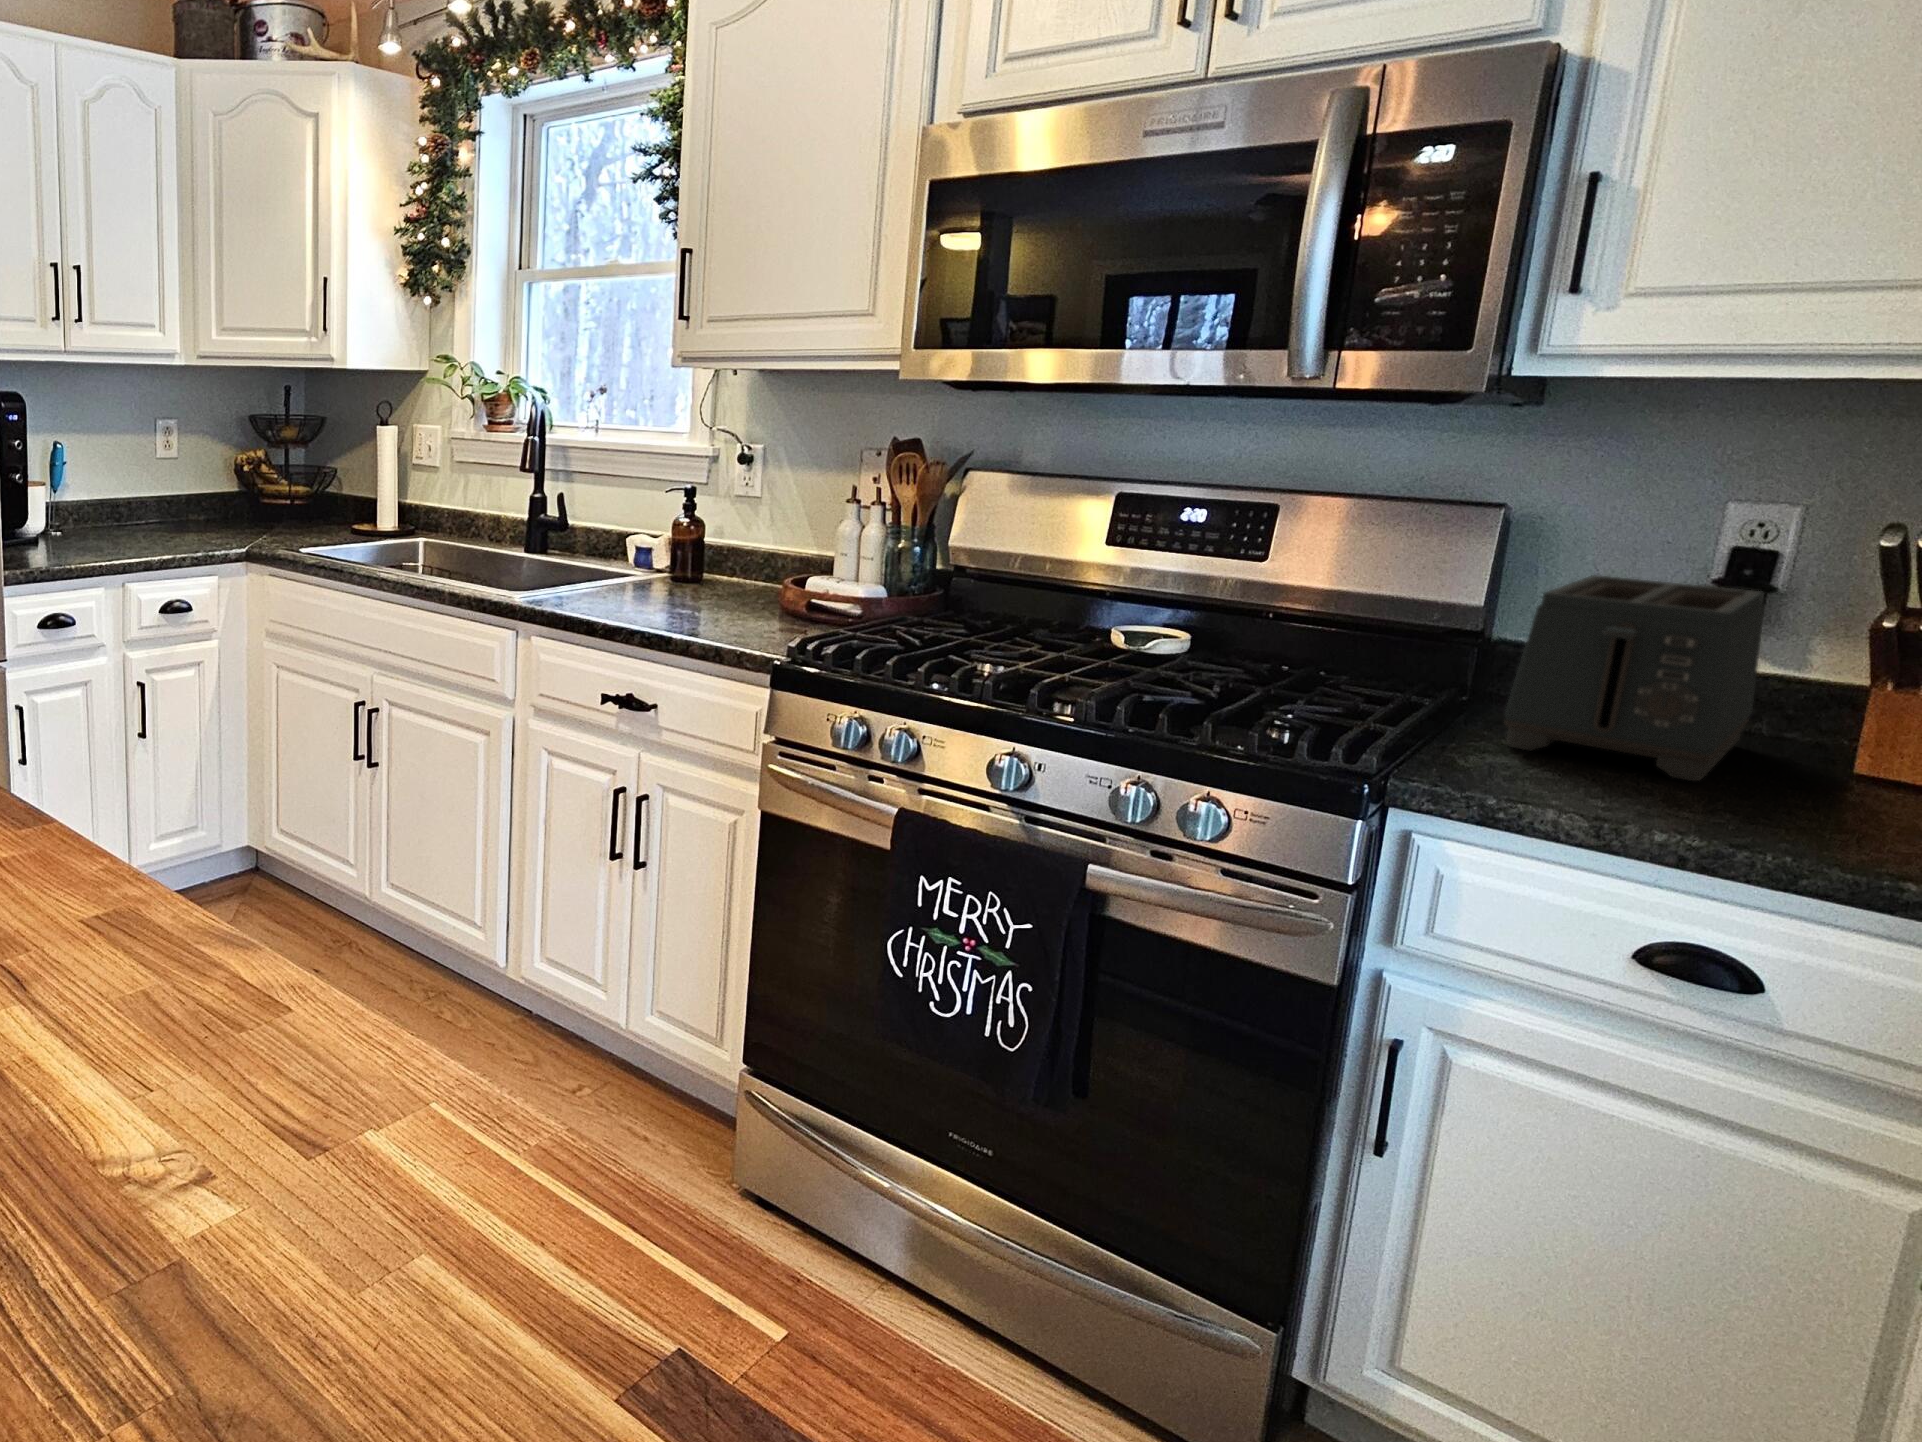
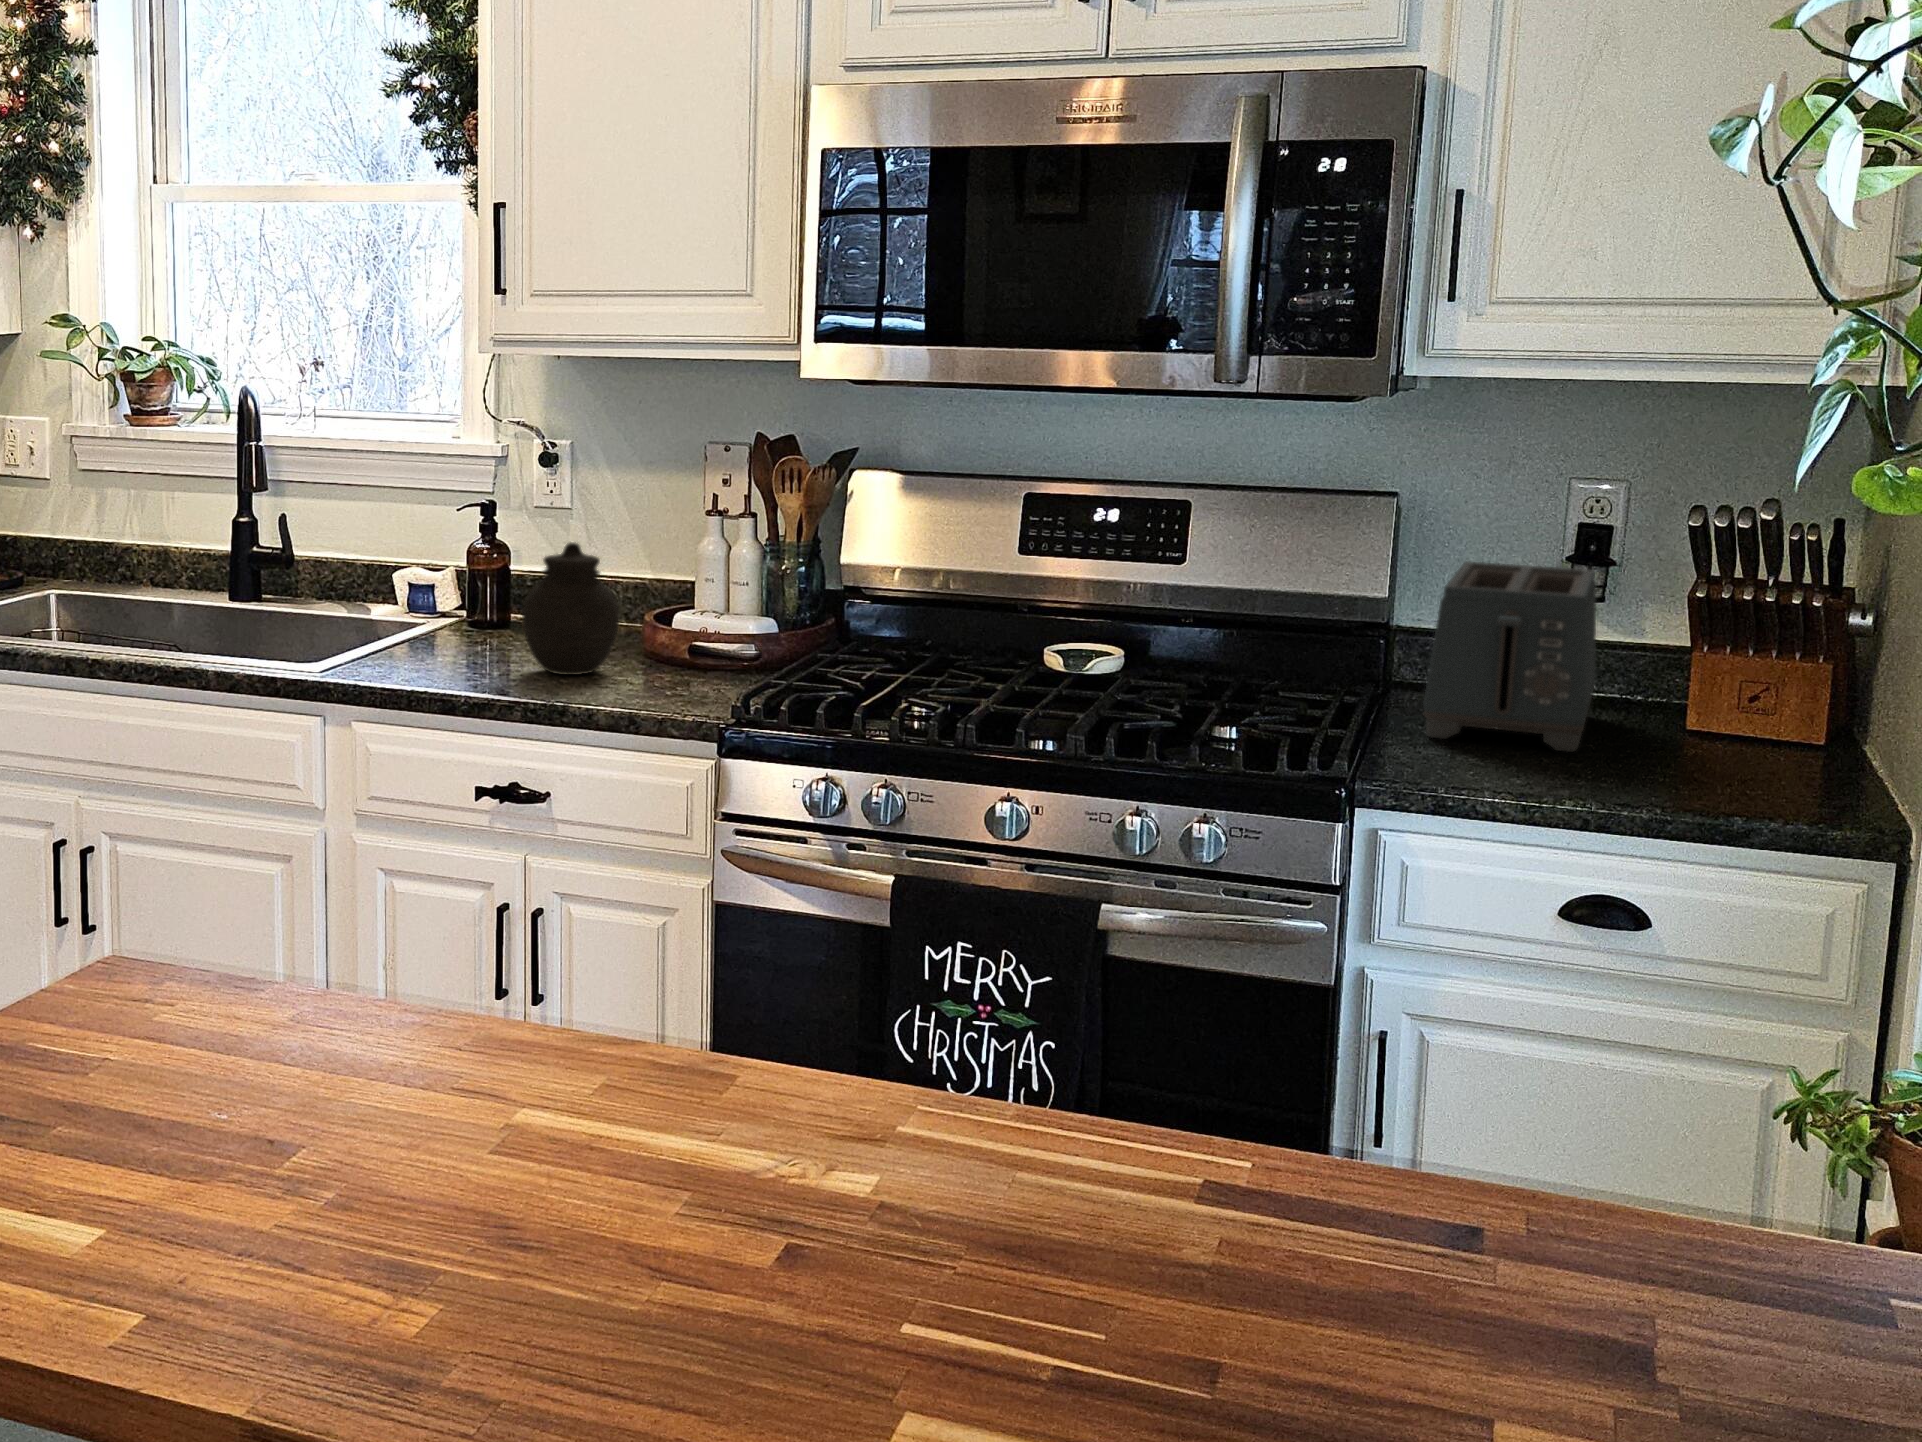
jar: none [667,514,745,618] -> present [522,542,620,675]

